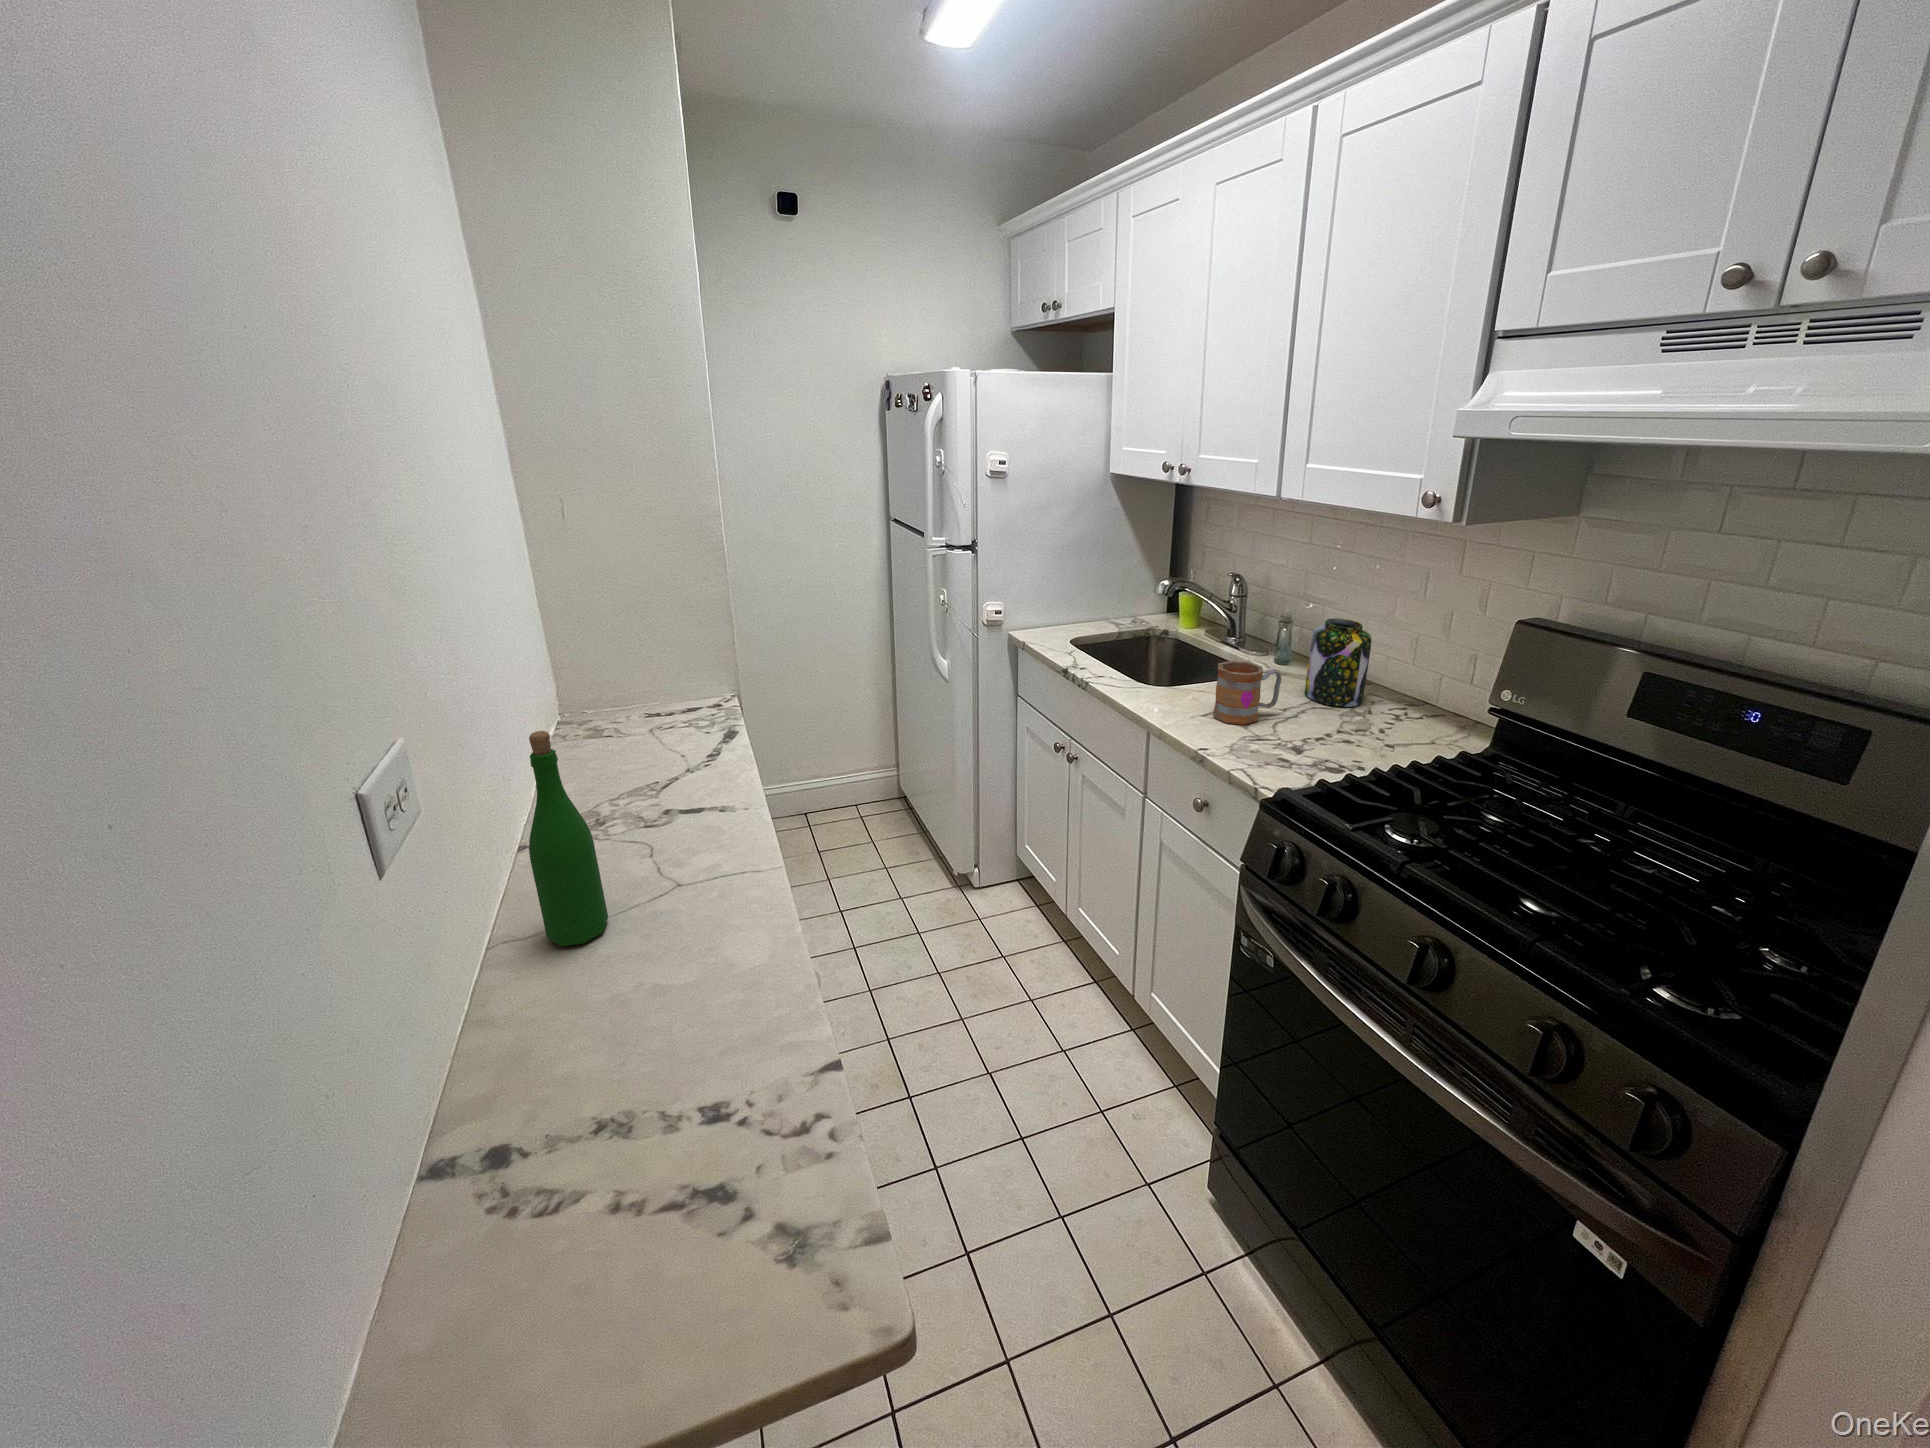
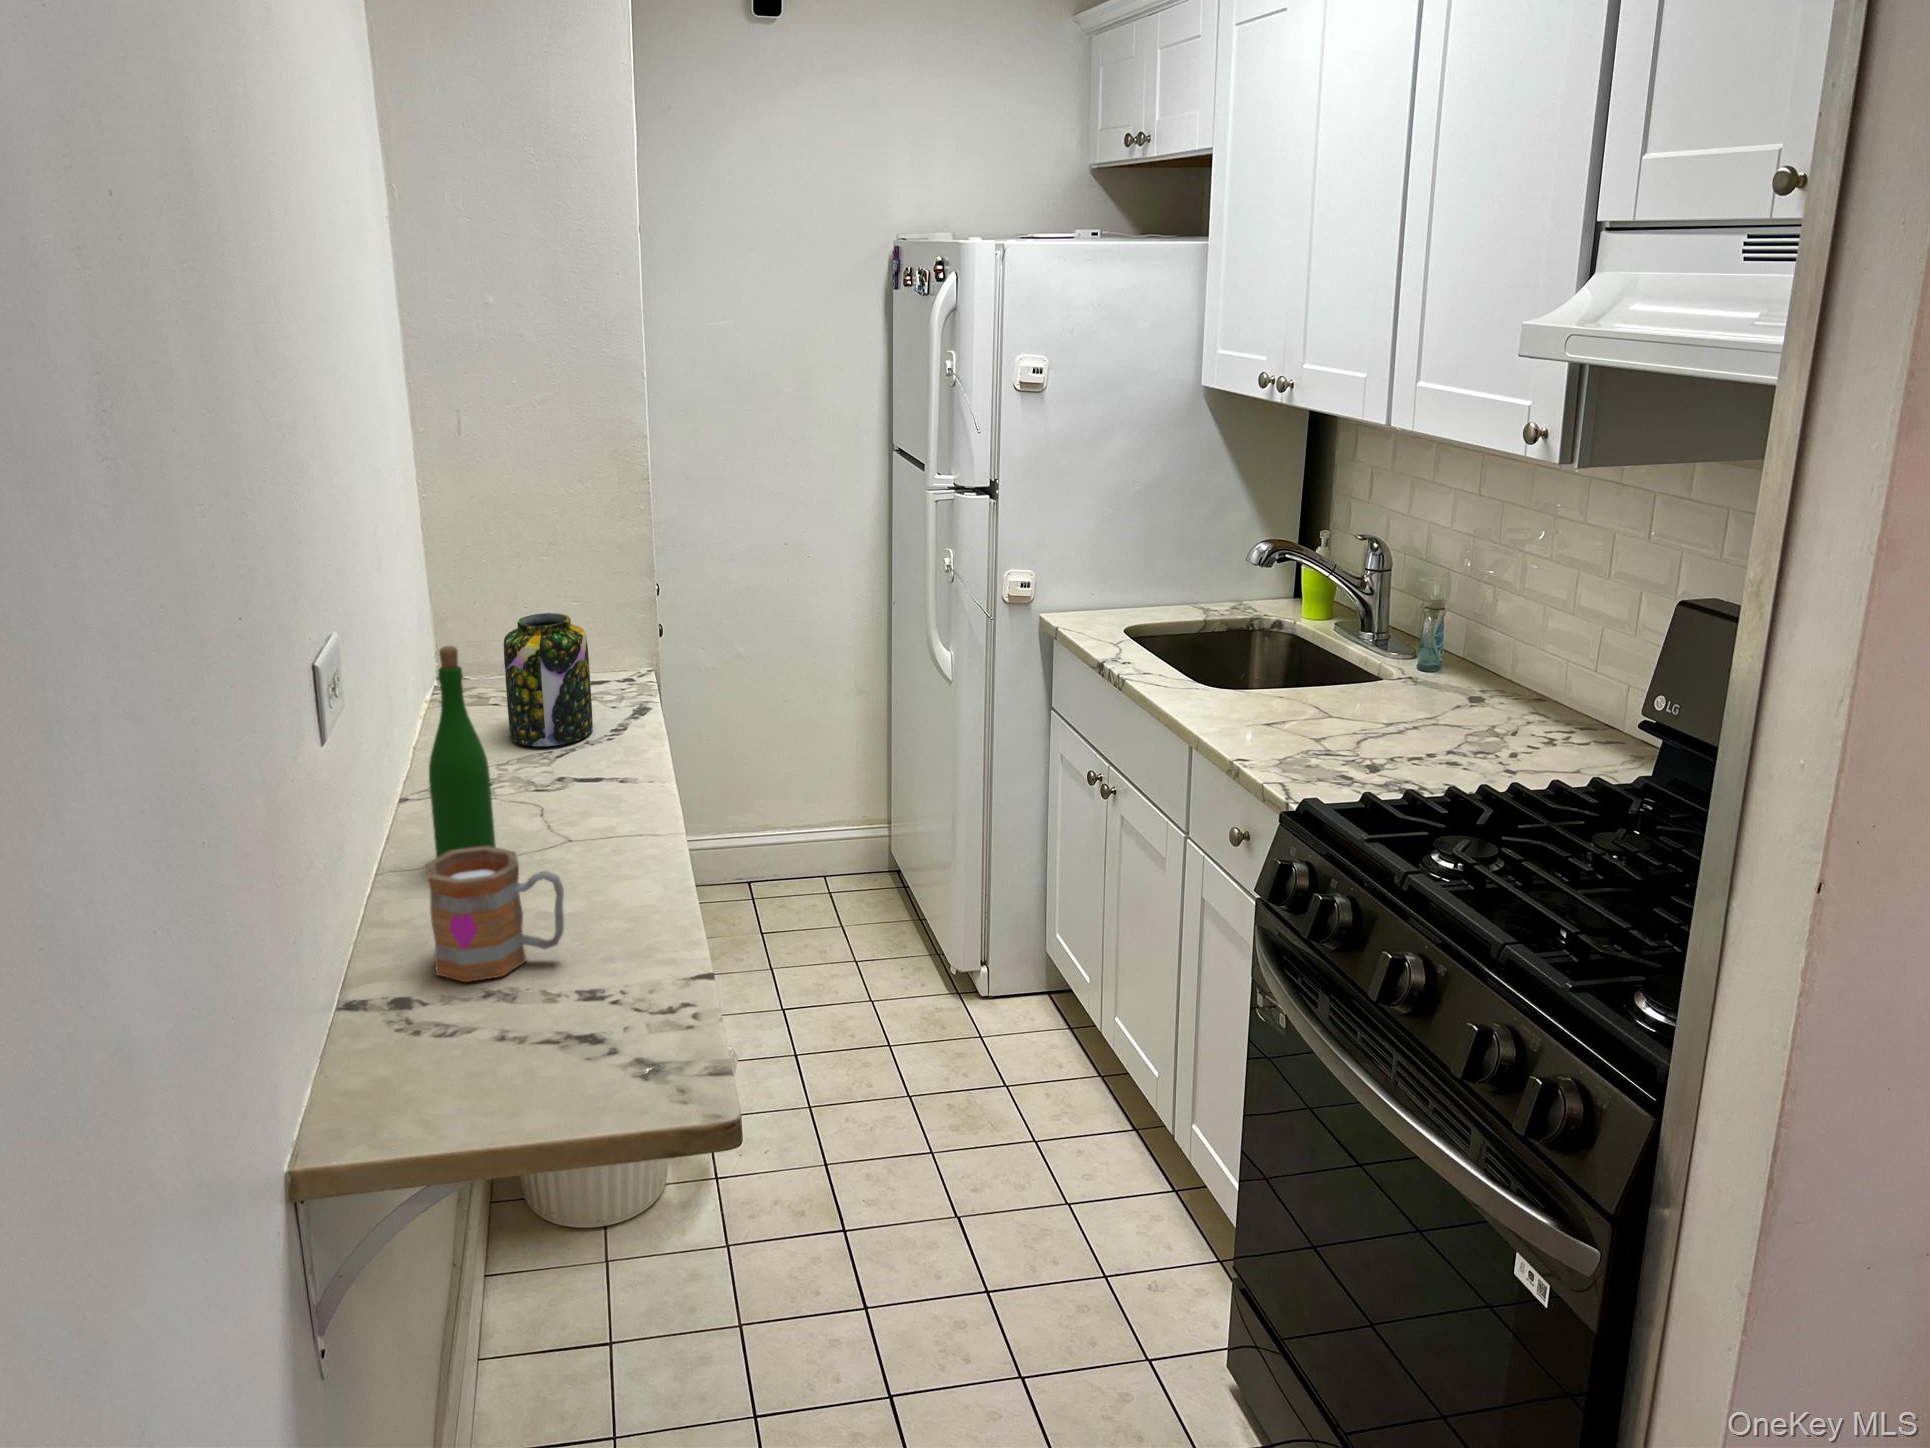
jar: present [1305,618,1371,707] -> present [504,613,593,746]
mug: present [1213,661,1282,725] -> present [426,846,564,982]

